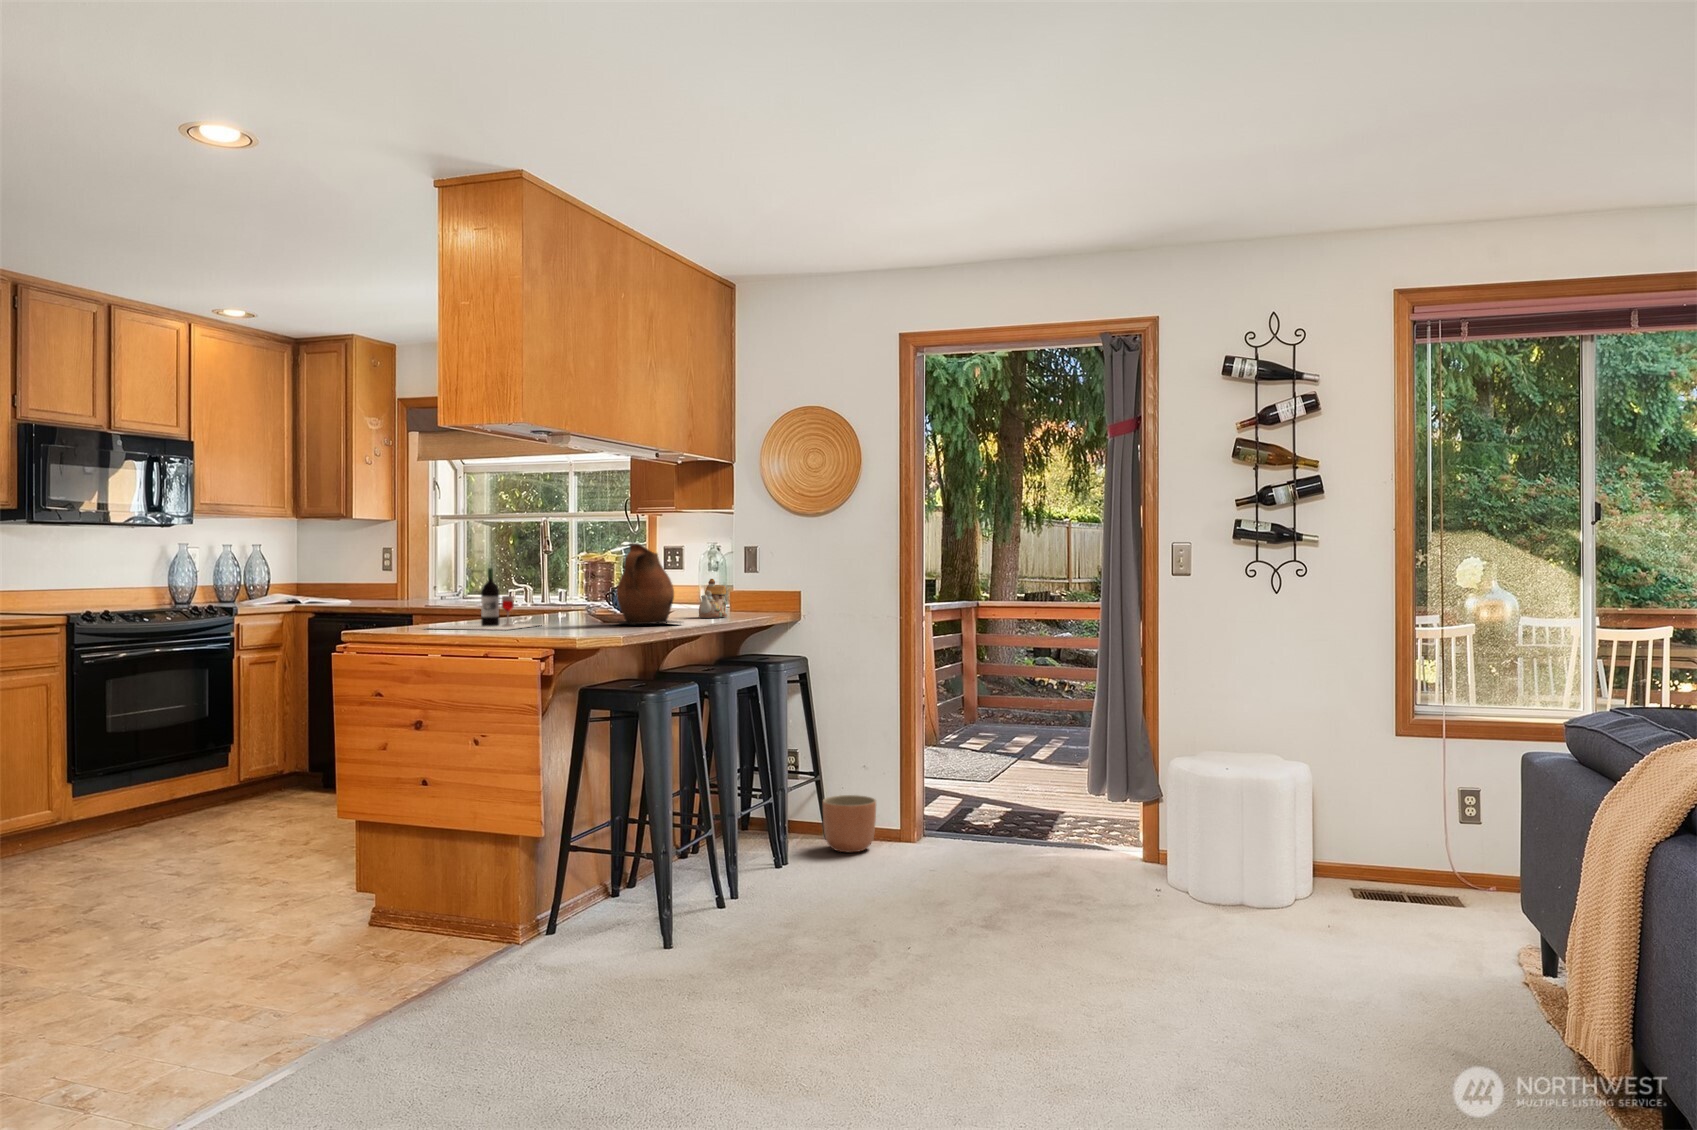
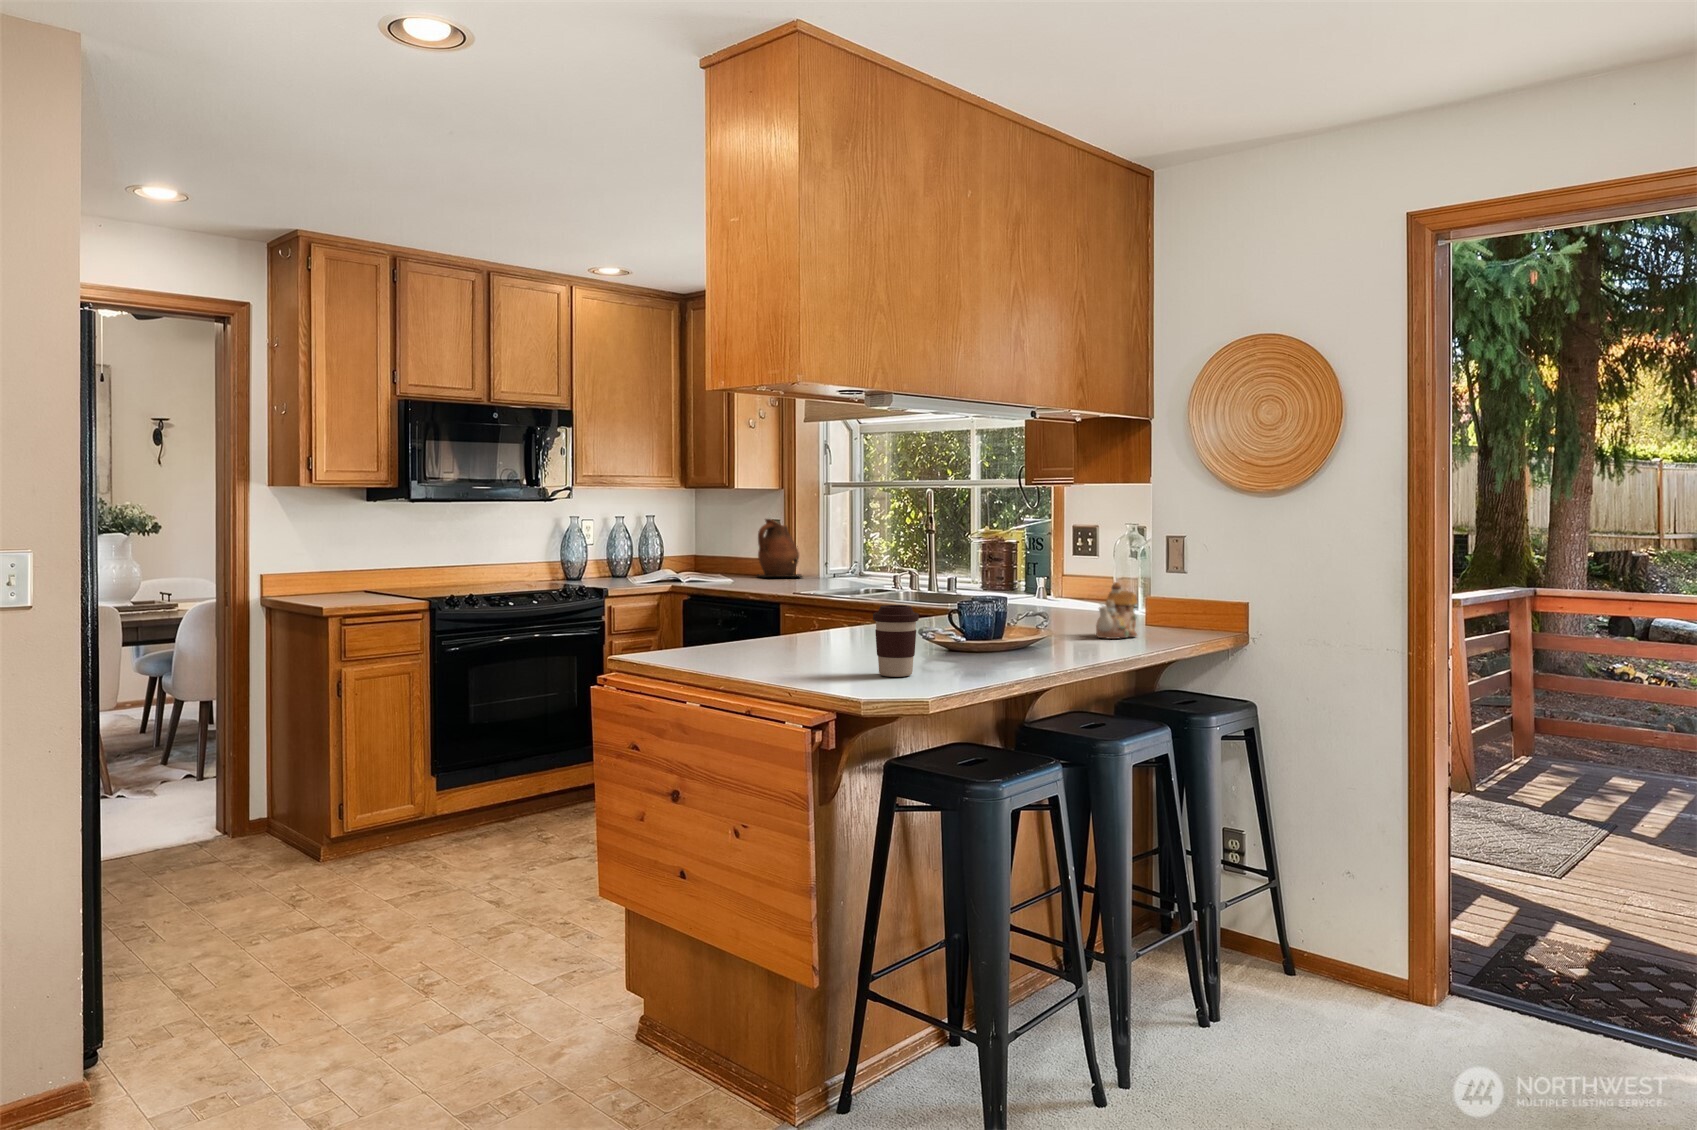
ceramic pitcher: present [616,543,681,624] -> present [758,519,802,577]
wine bottle: present [432,568,538,630] -> none [706,574,874,665]
coffee cup: none [564,583,597,631] -> present [873,605,919,677]
planter: present [823,795,876,852] -> none [1274,902,1360,996]

